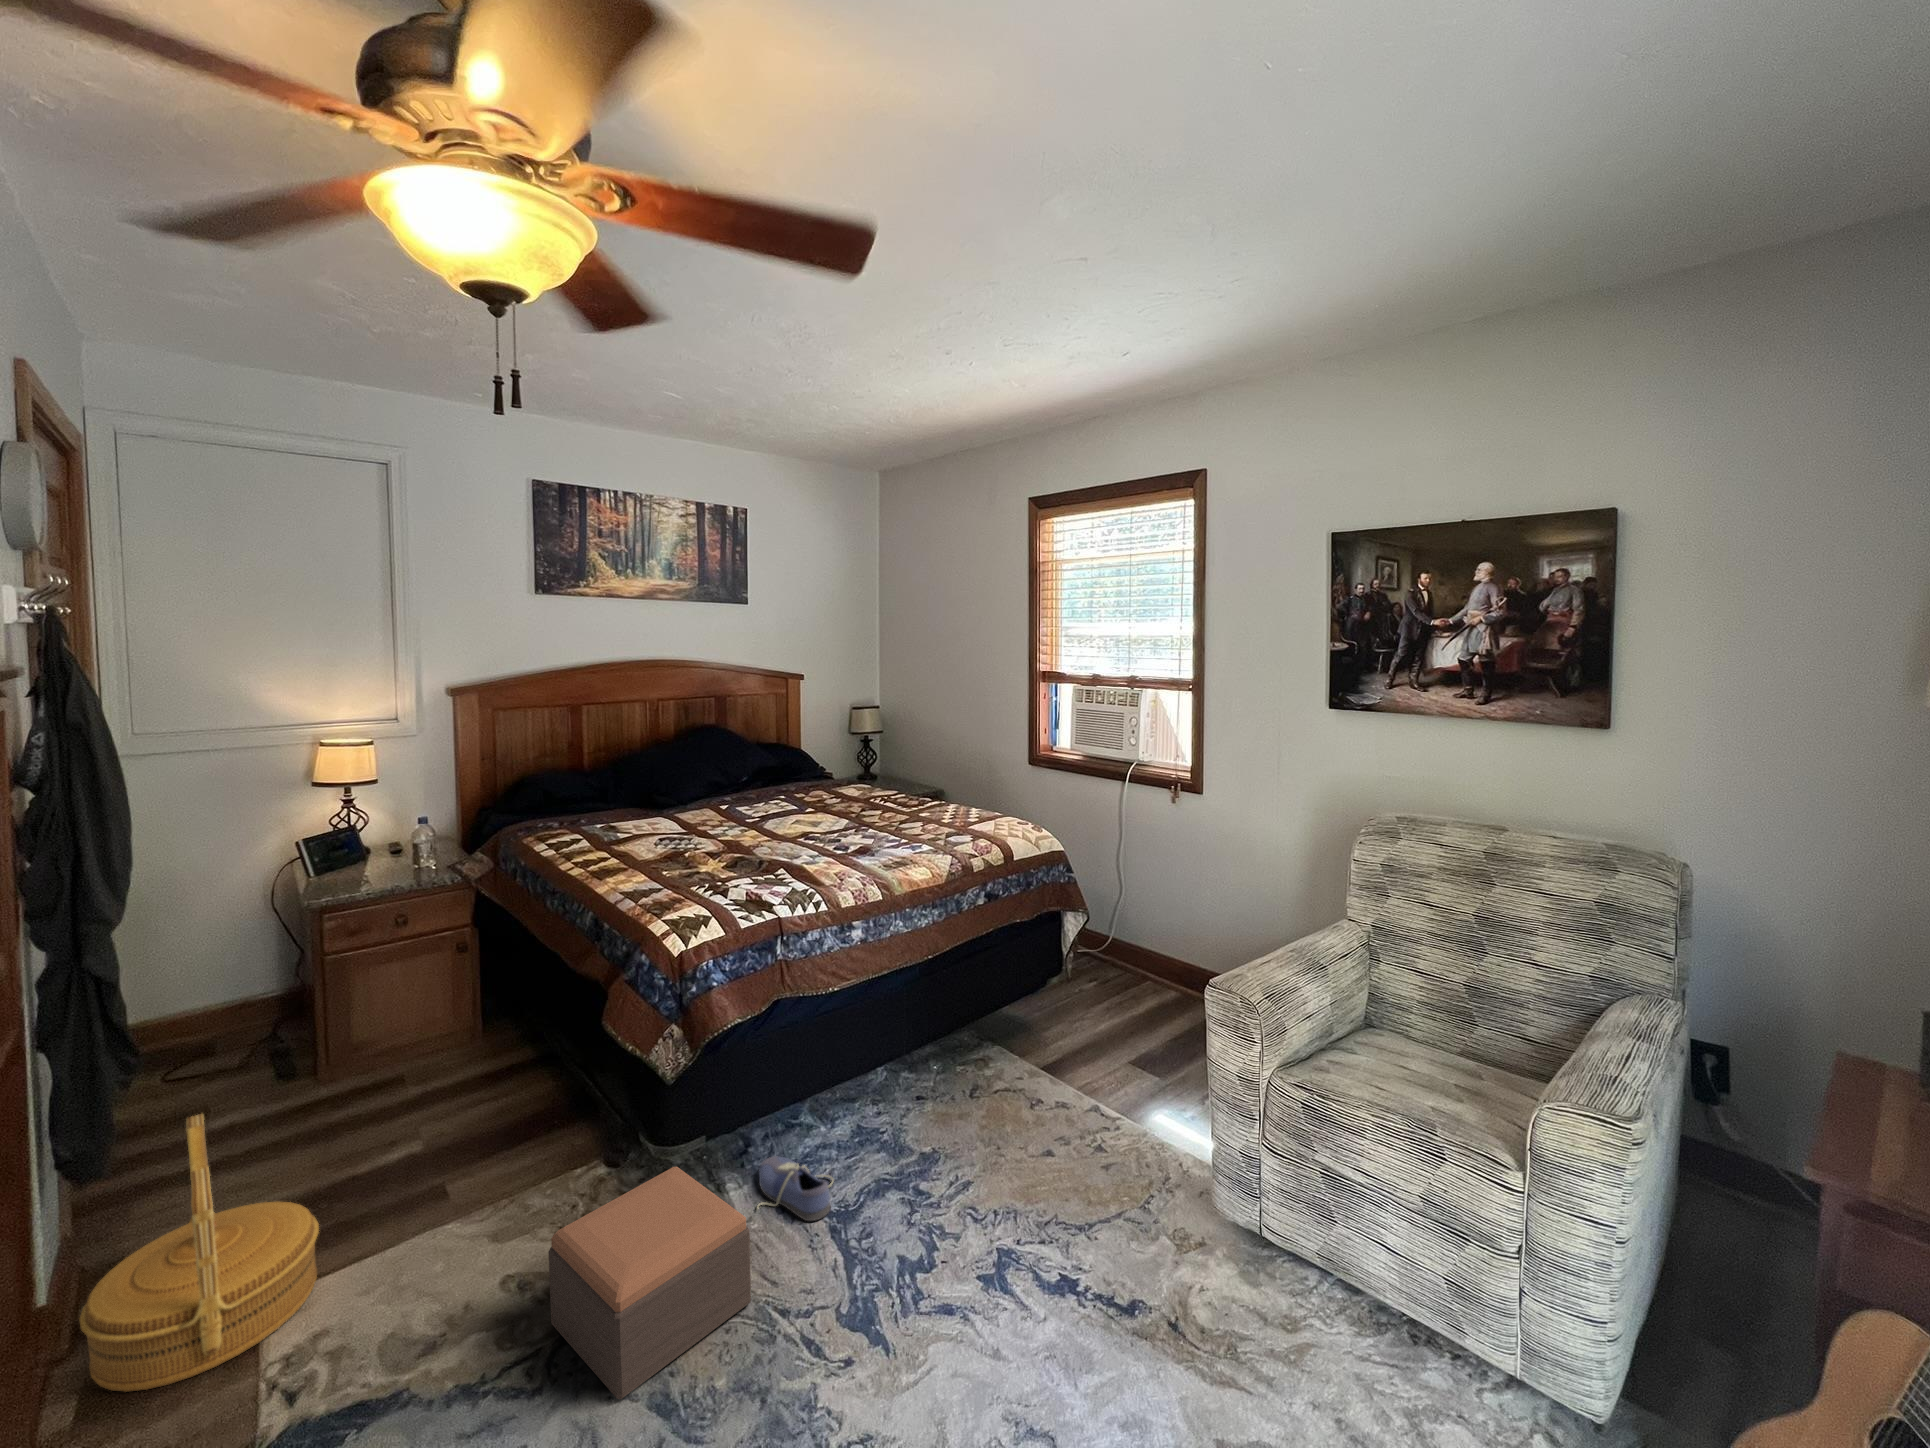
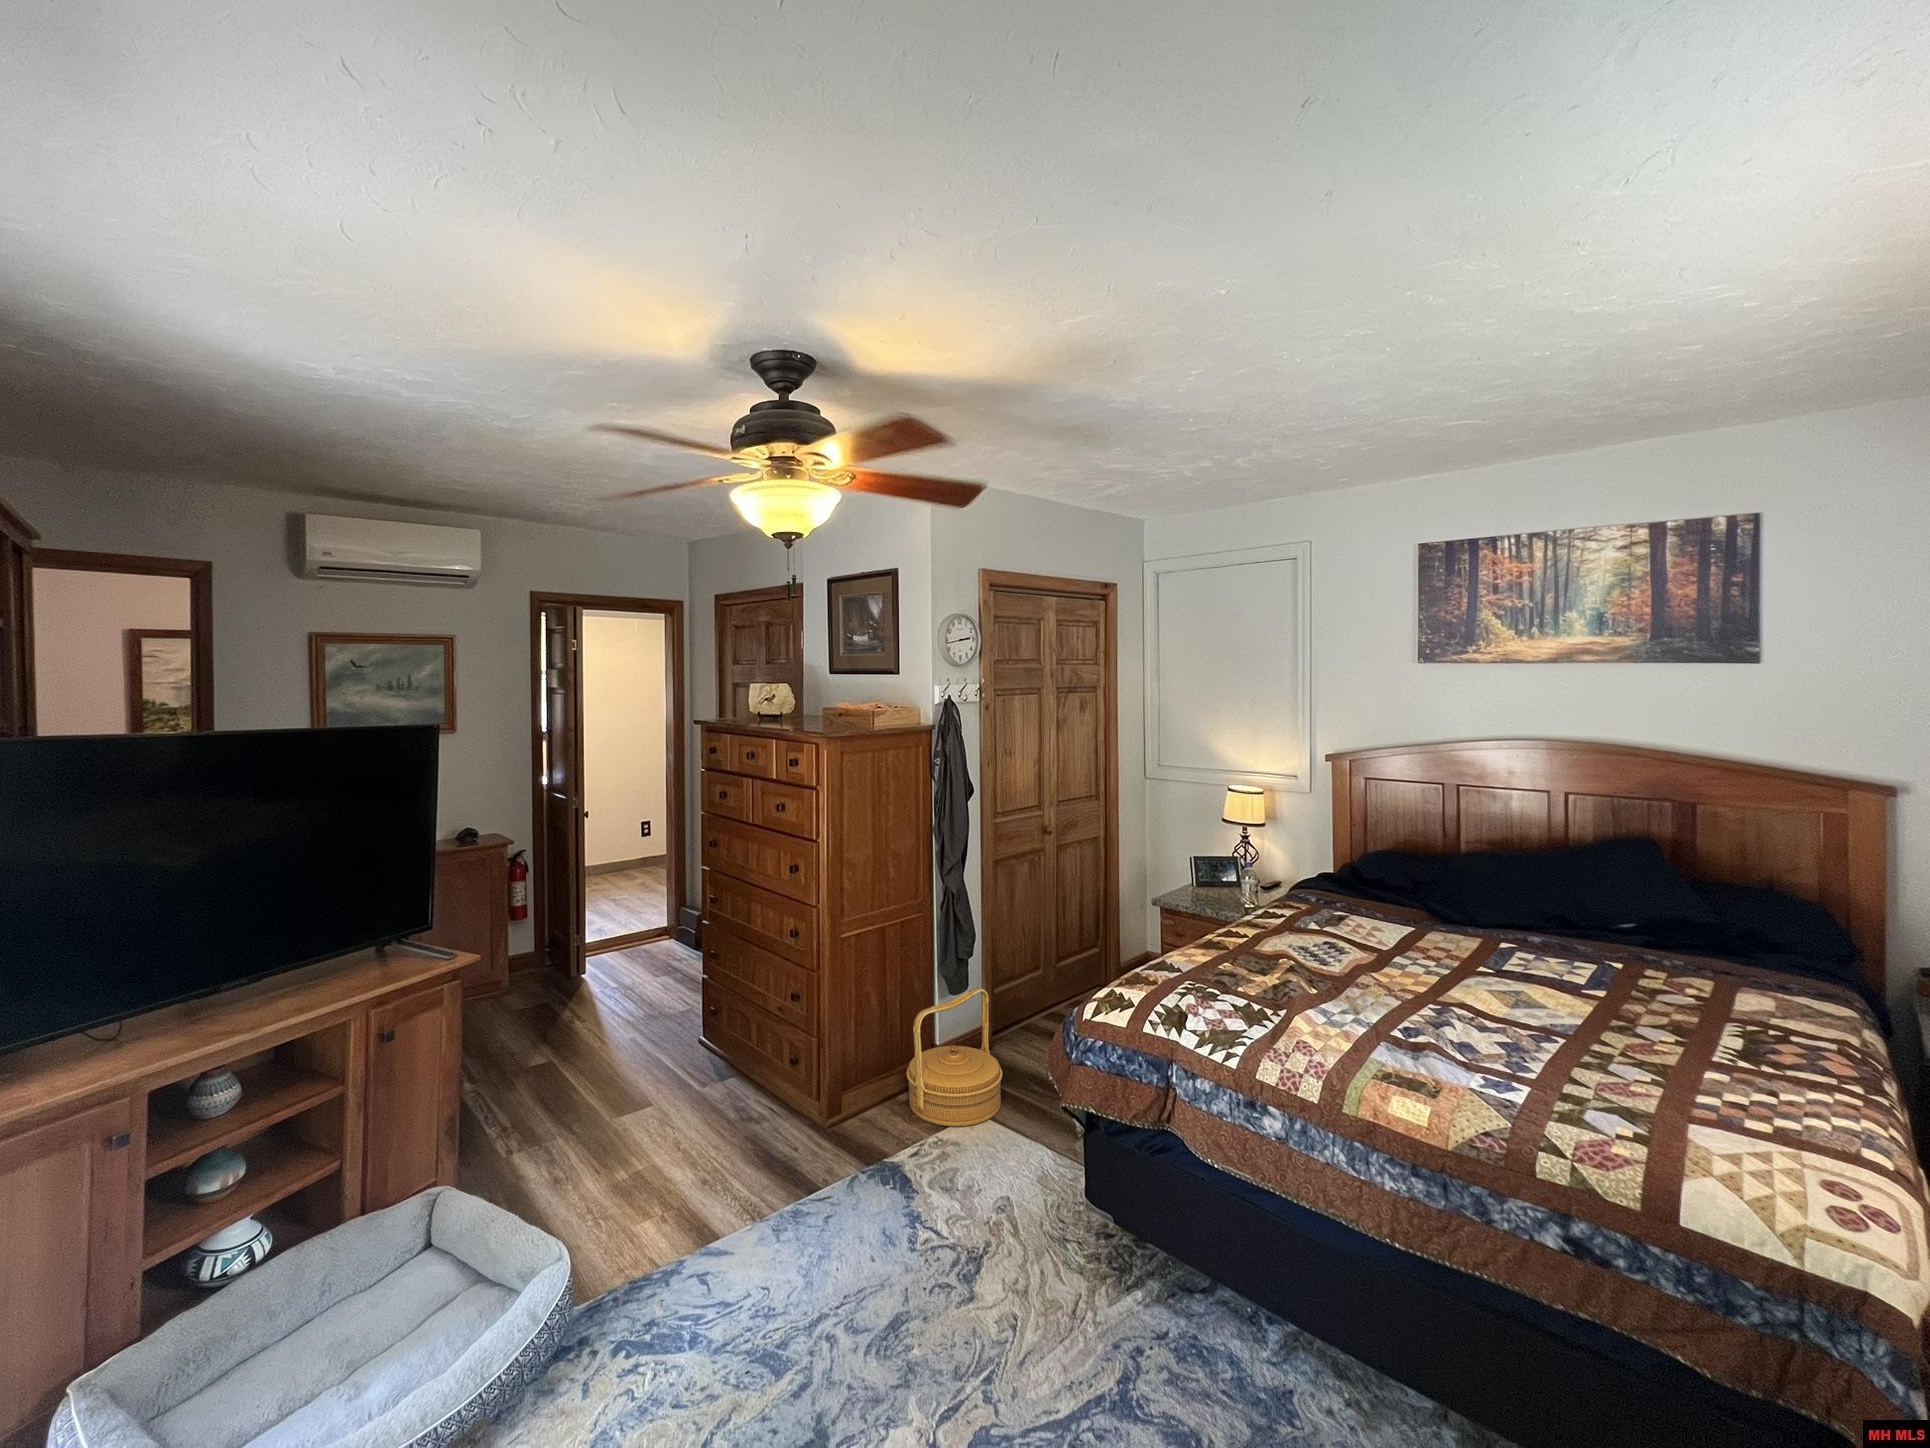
shoe: present [757,1156,833,1221] -> none [1104,1300,1182,1387]
footstool: present [548,1167,751,1400] -> none [896,1166,1051,1347]

